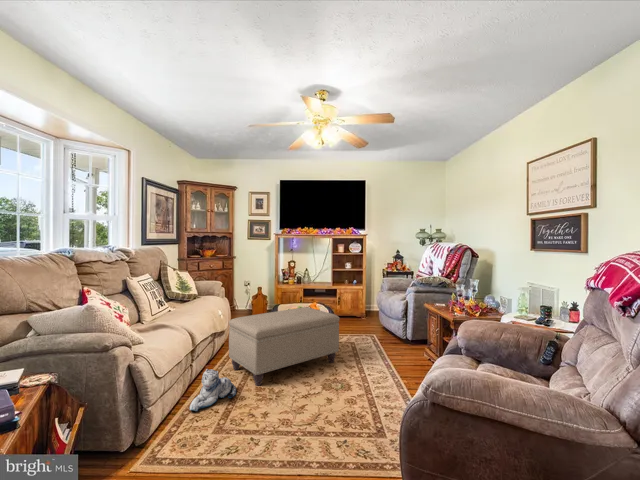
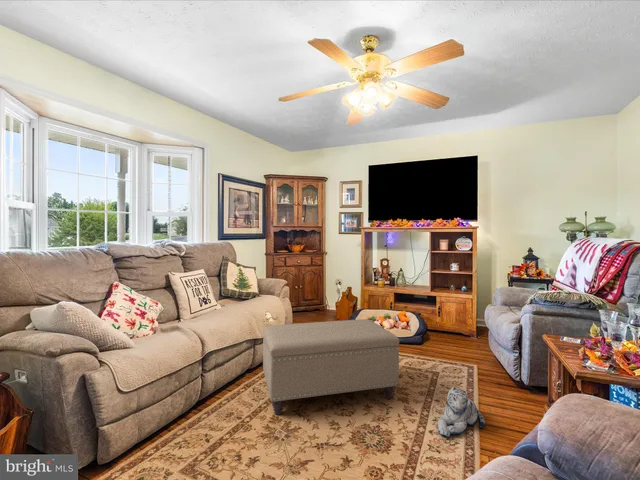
plush toy: present [189,369,236,411] -> present [437,387,485,437]

